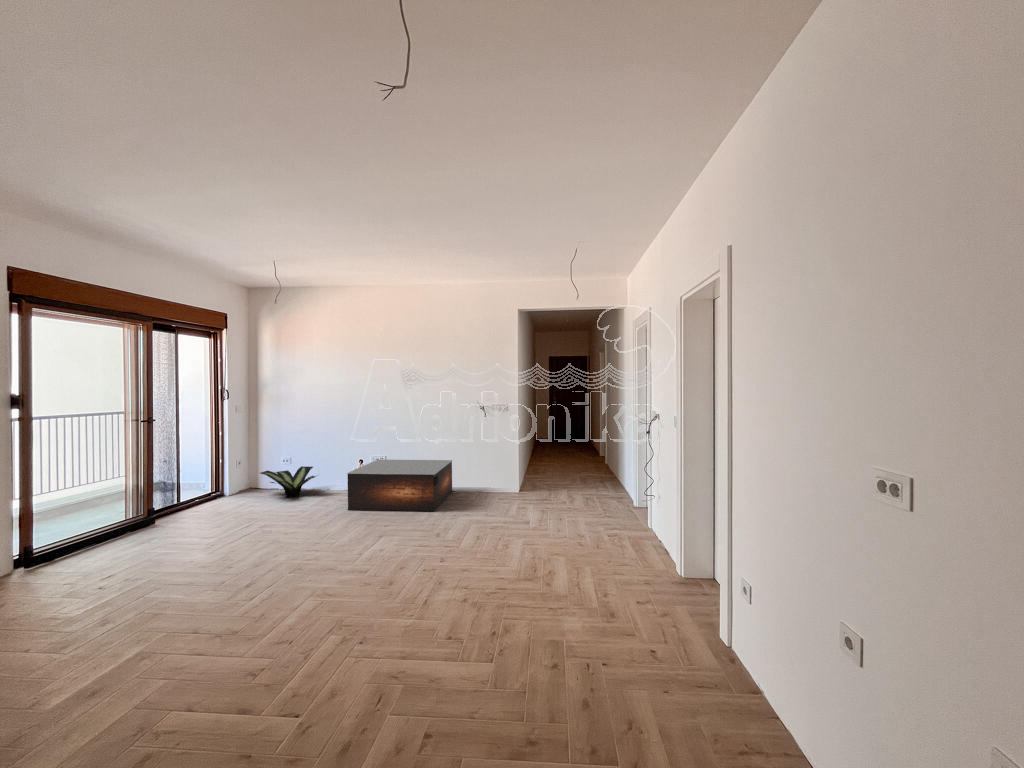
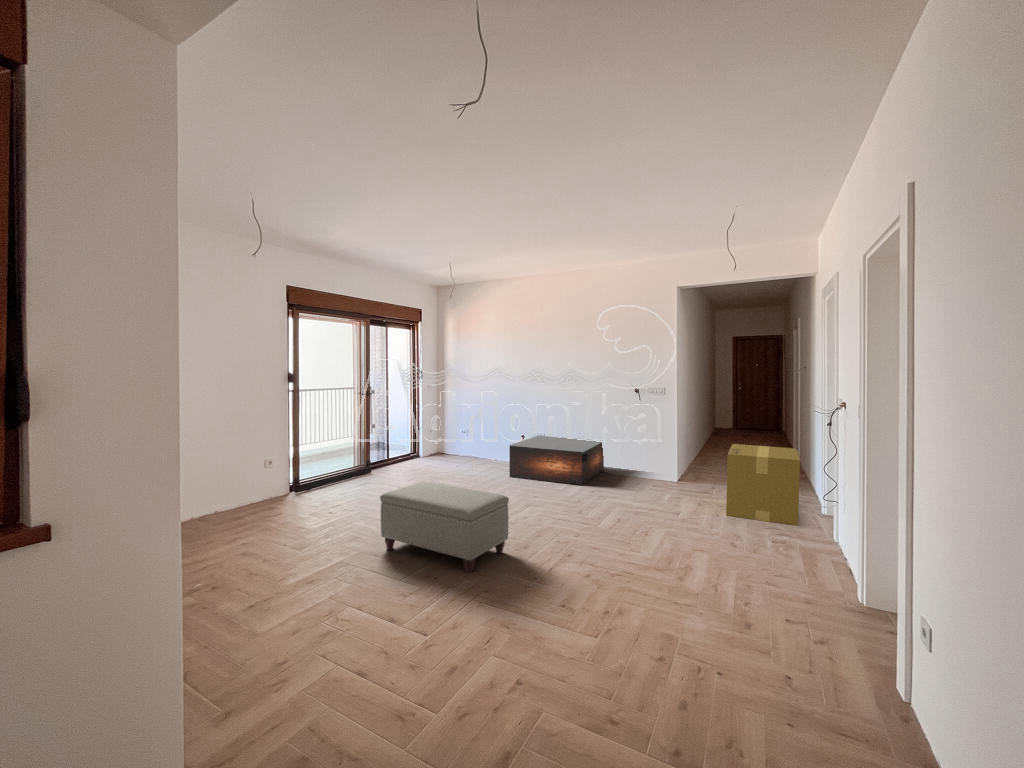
cardboard box: none [583,455,649,530] -> present [726,444,800,526]
potted plant: present [260,466,316,497] -> none [444,437,491,463]
ottoman: none [176,533,366,650] -> present [380,482,509,572]

